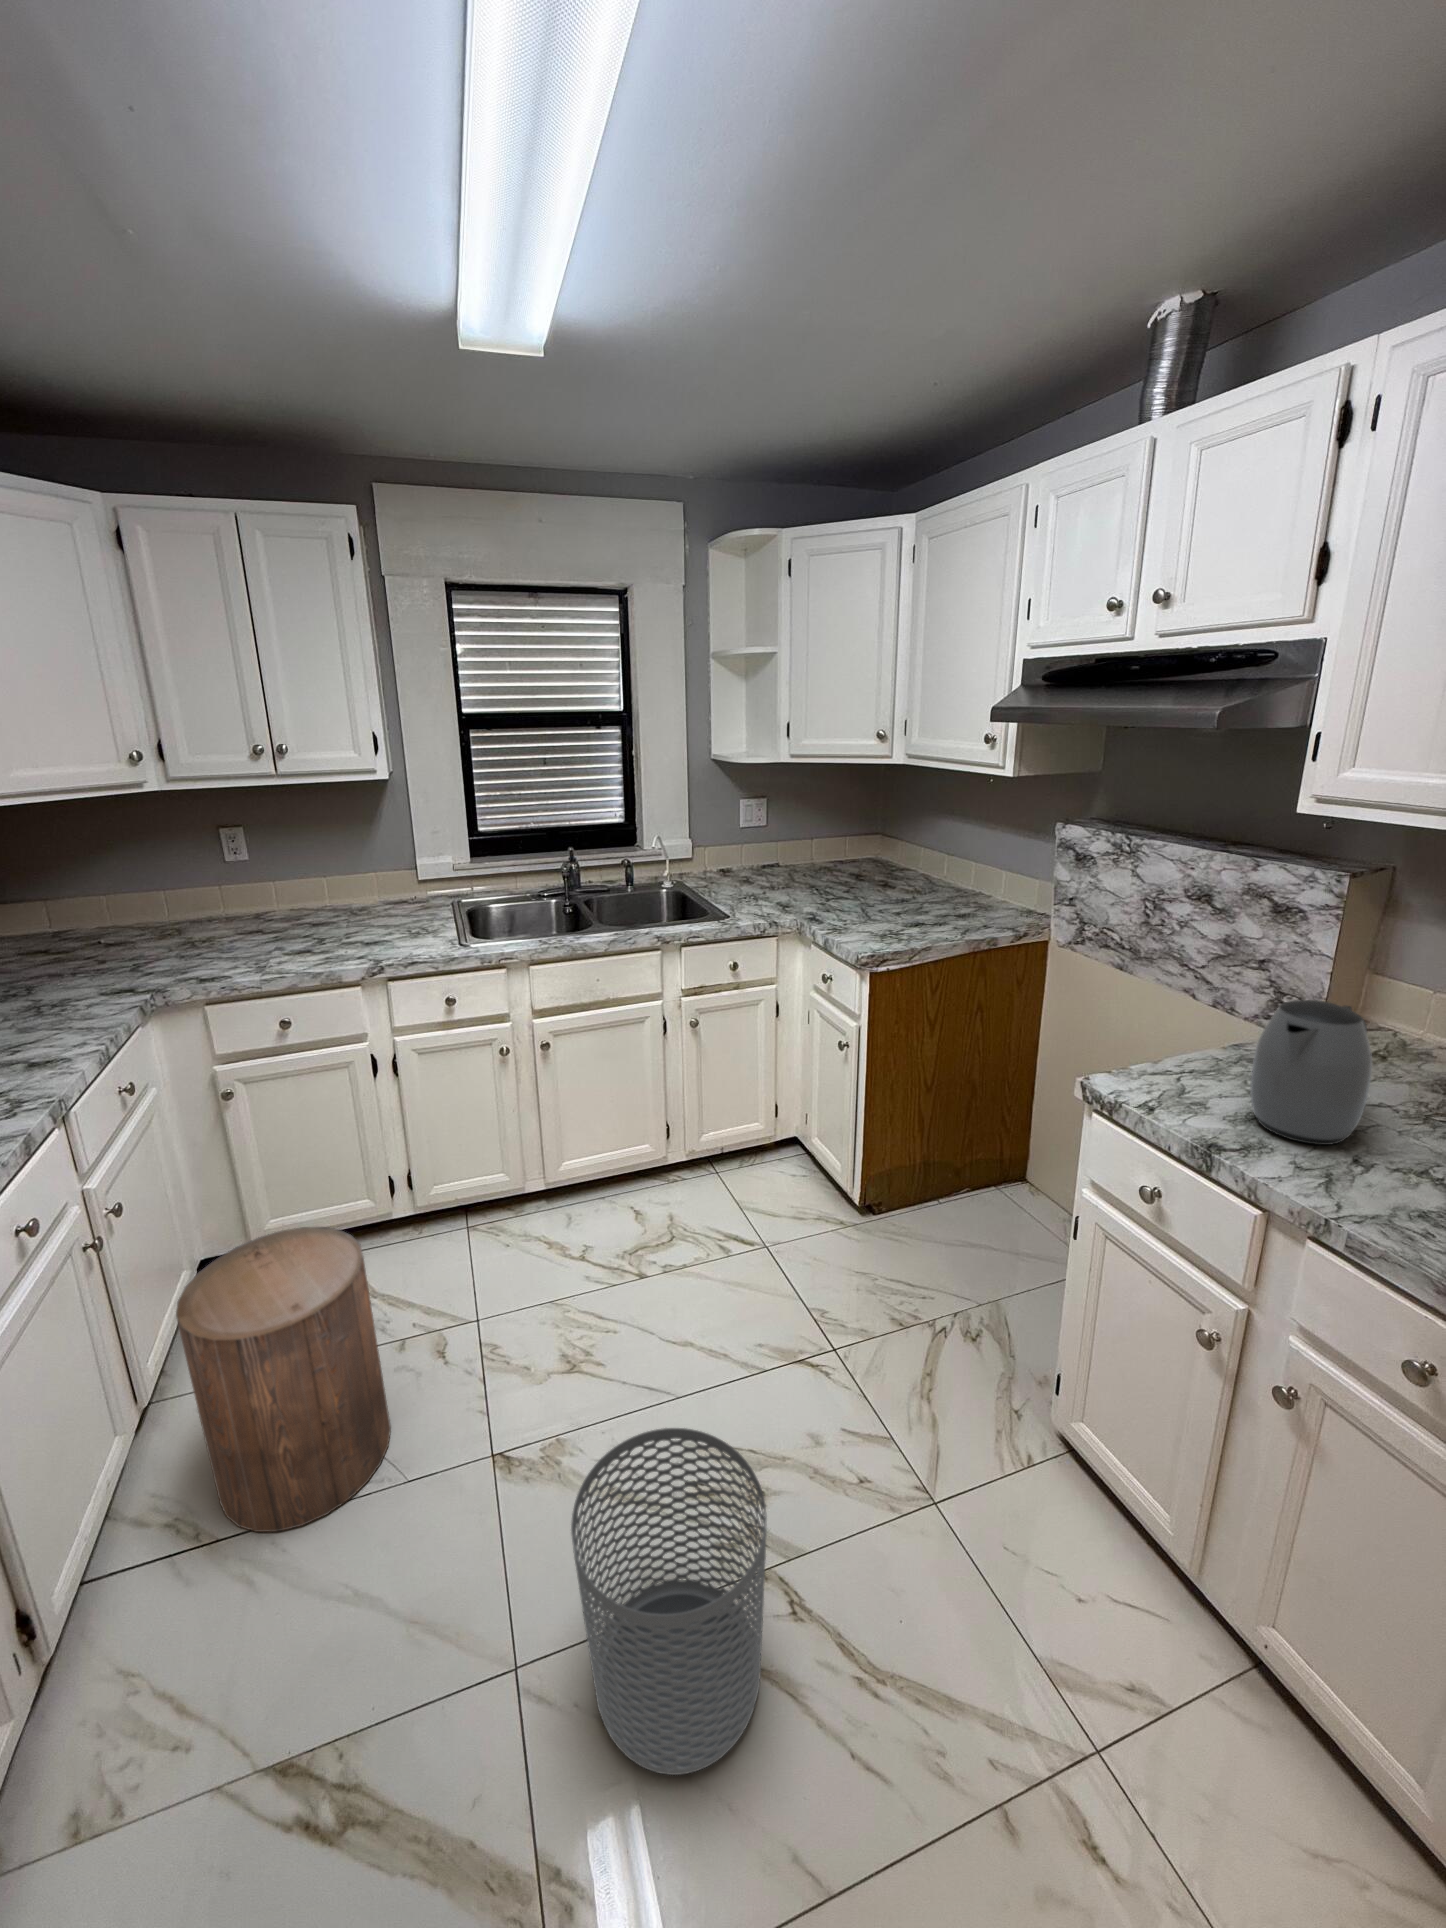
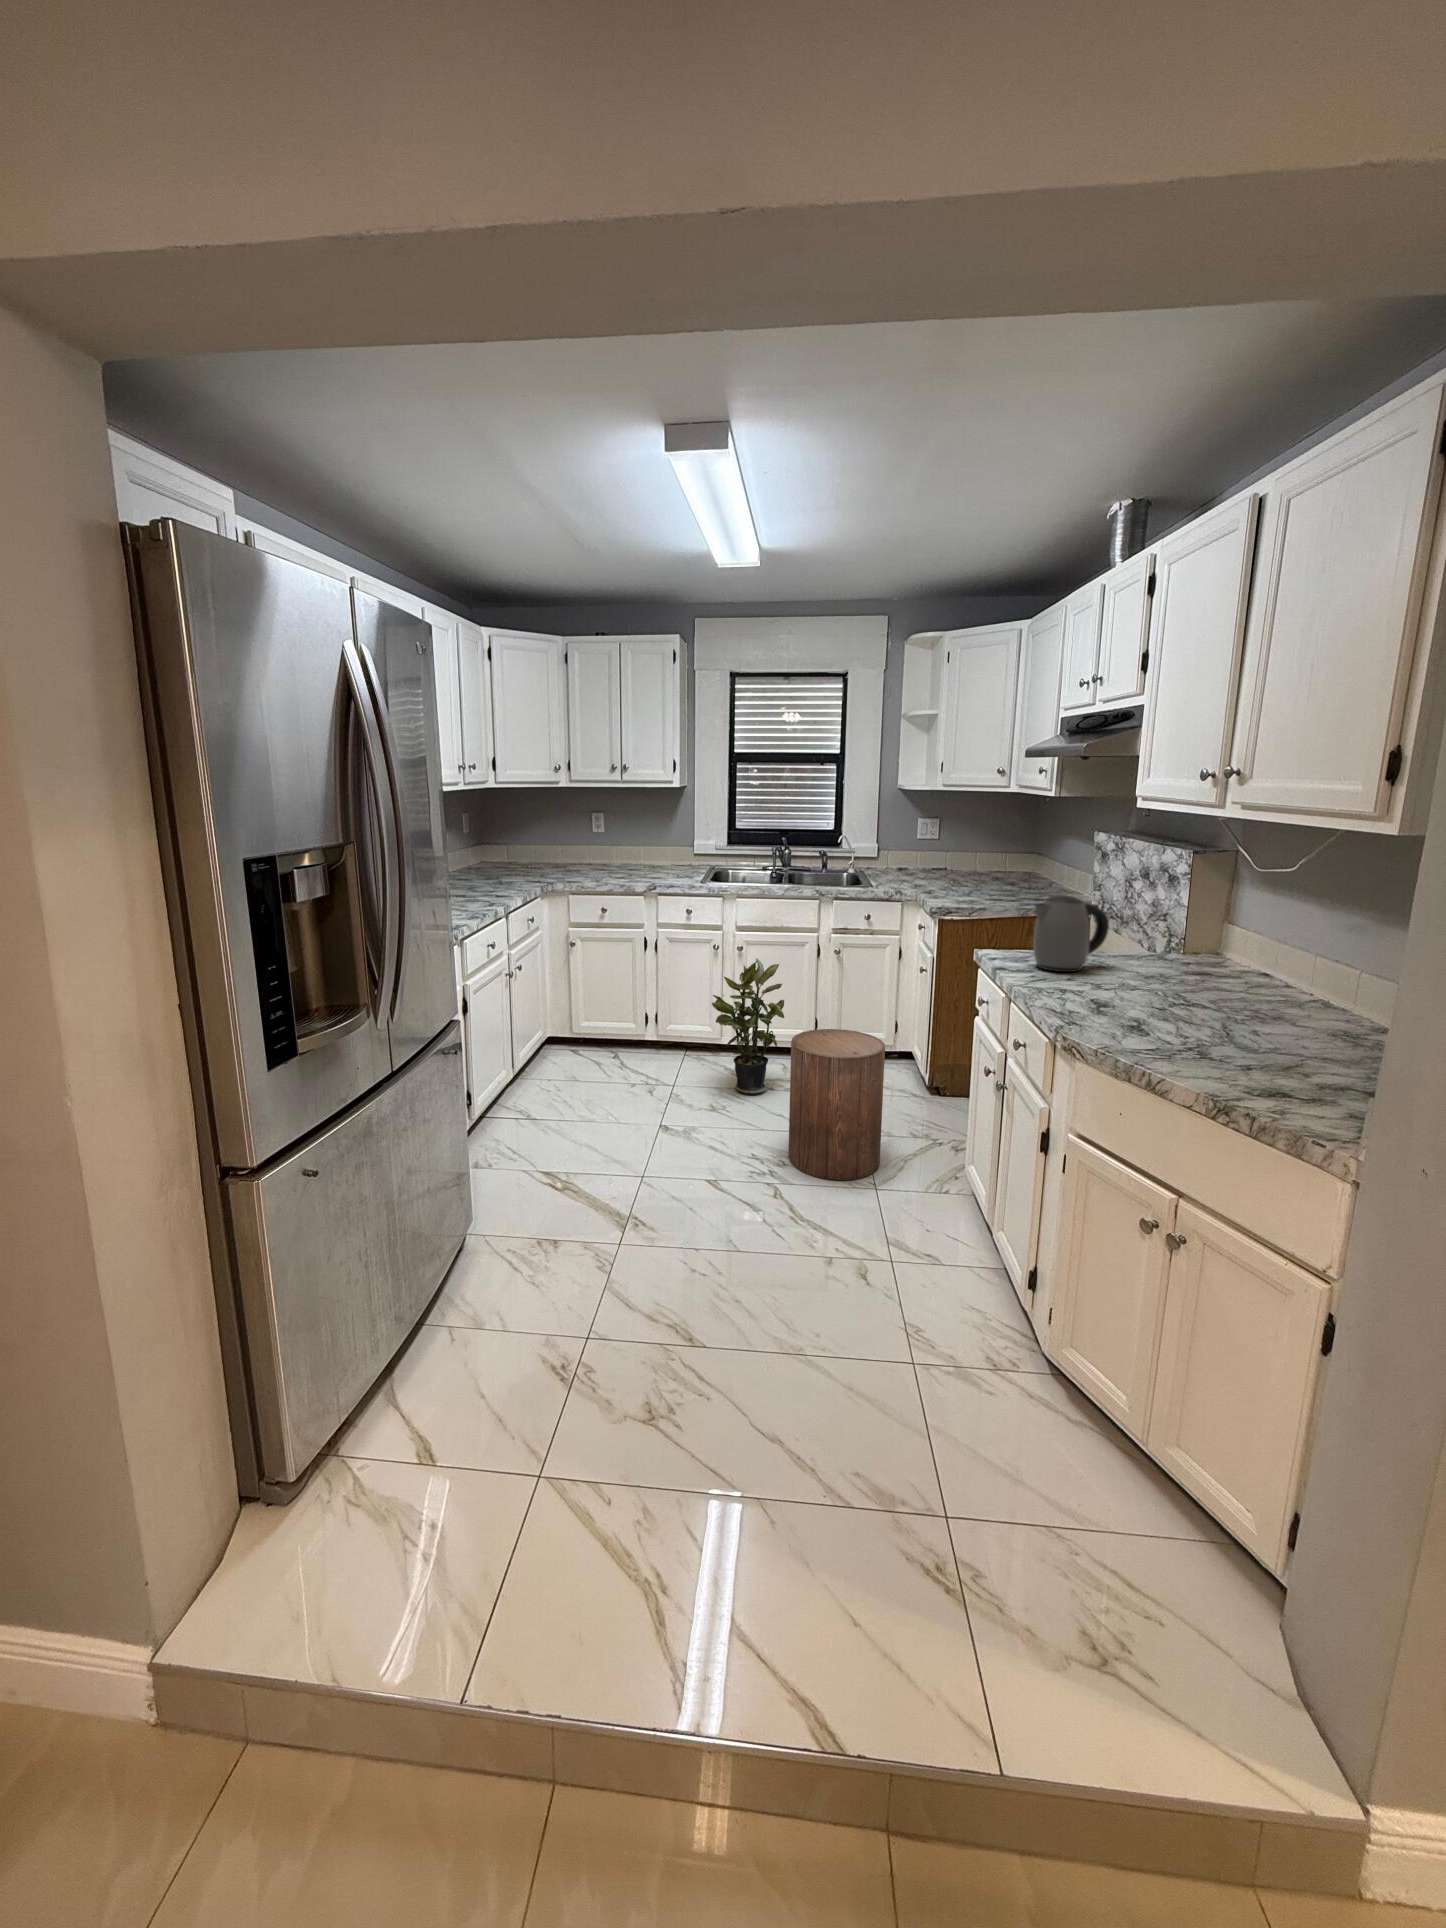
potted plant: none [532,1074,660,1301] -> present [712,958,784,1095]
stool: present [176,1227,391,1532] -> present [788,1029,885,1180]
waste bin: present [571,1428,767,1775] -> none [660,1082,750,1214]

